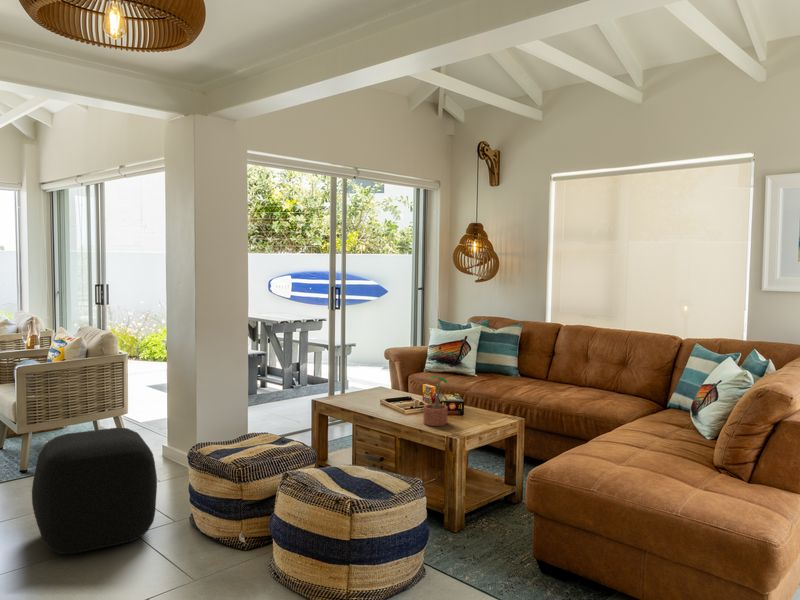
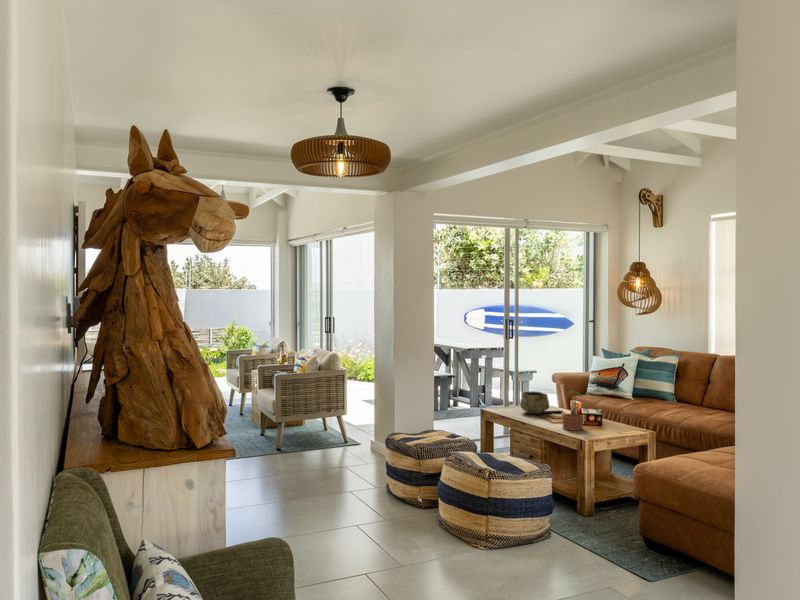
decorative bowl: none [363,375,398,404] -> present [520,391,549,414]
ottoman: present [32,428,157,554] -> none [287,418,365,499]

